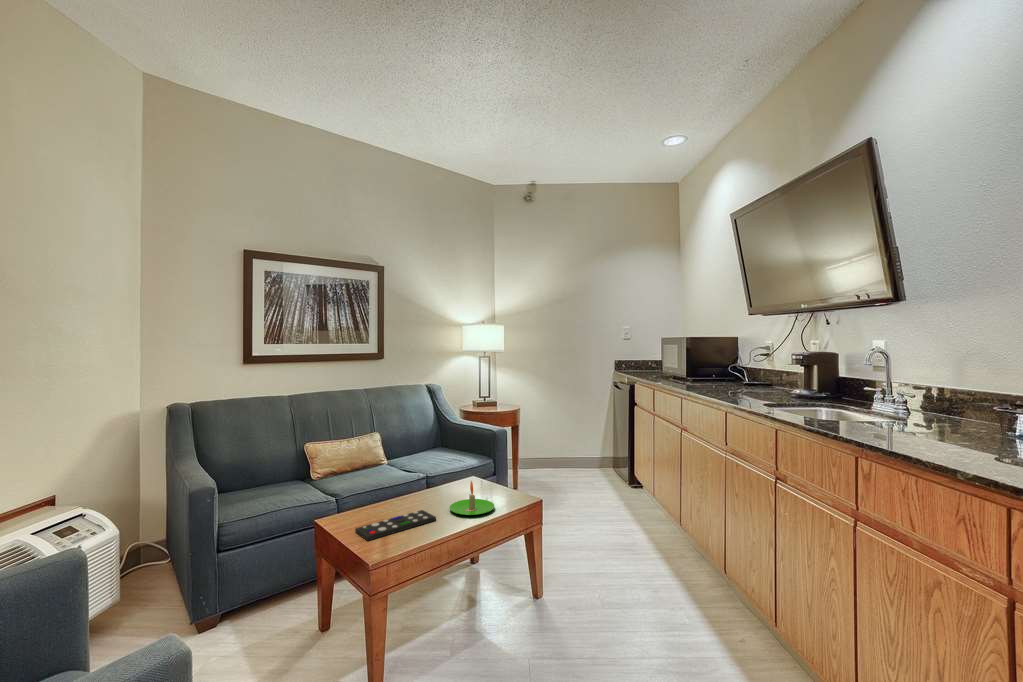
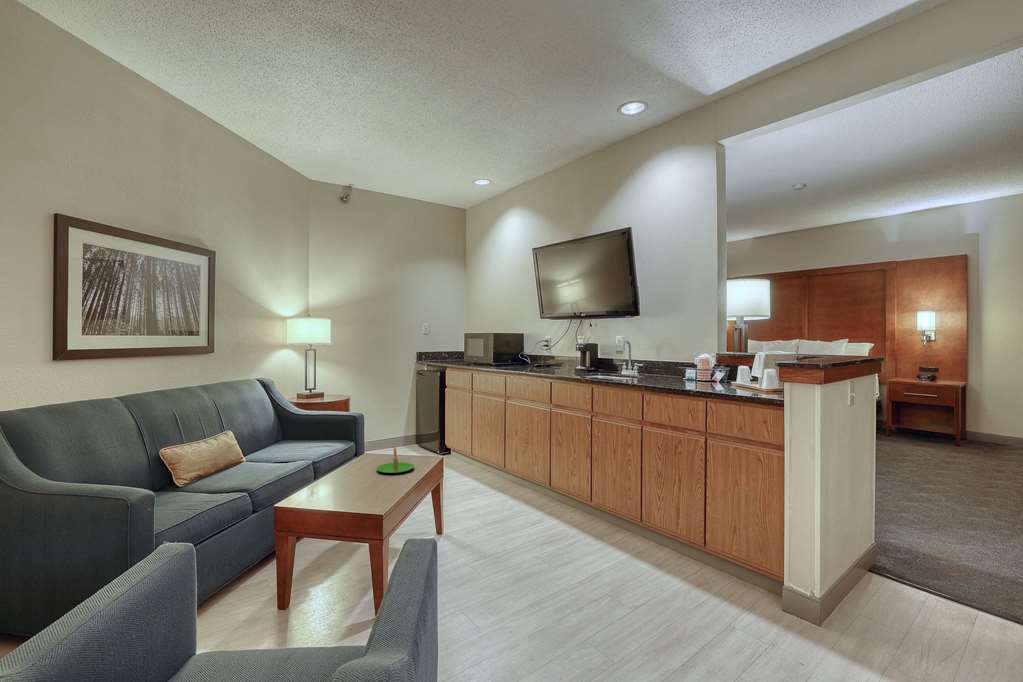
remote control: present [355,510,436,541] -> none [322,476,378,500]

